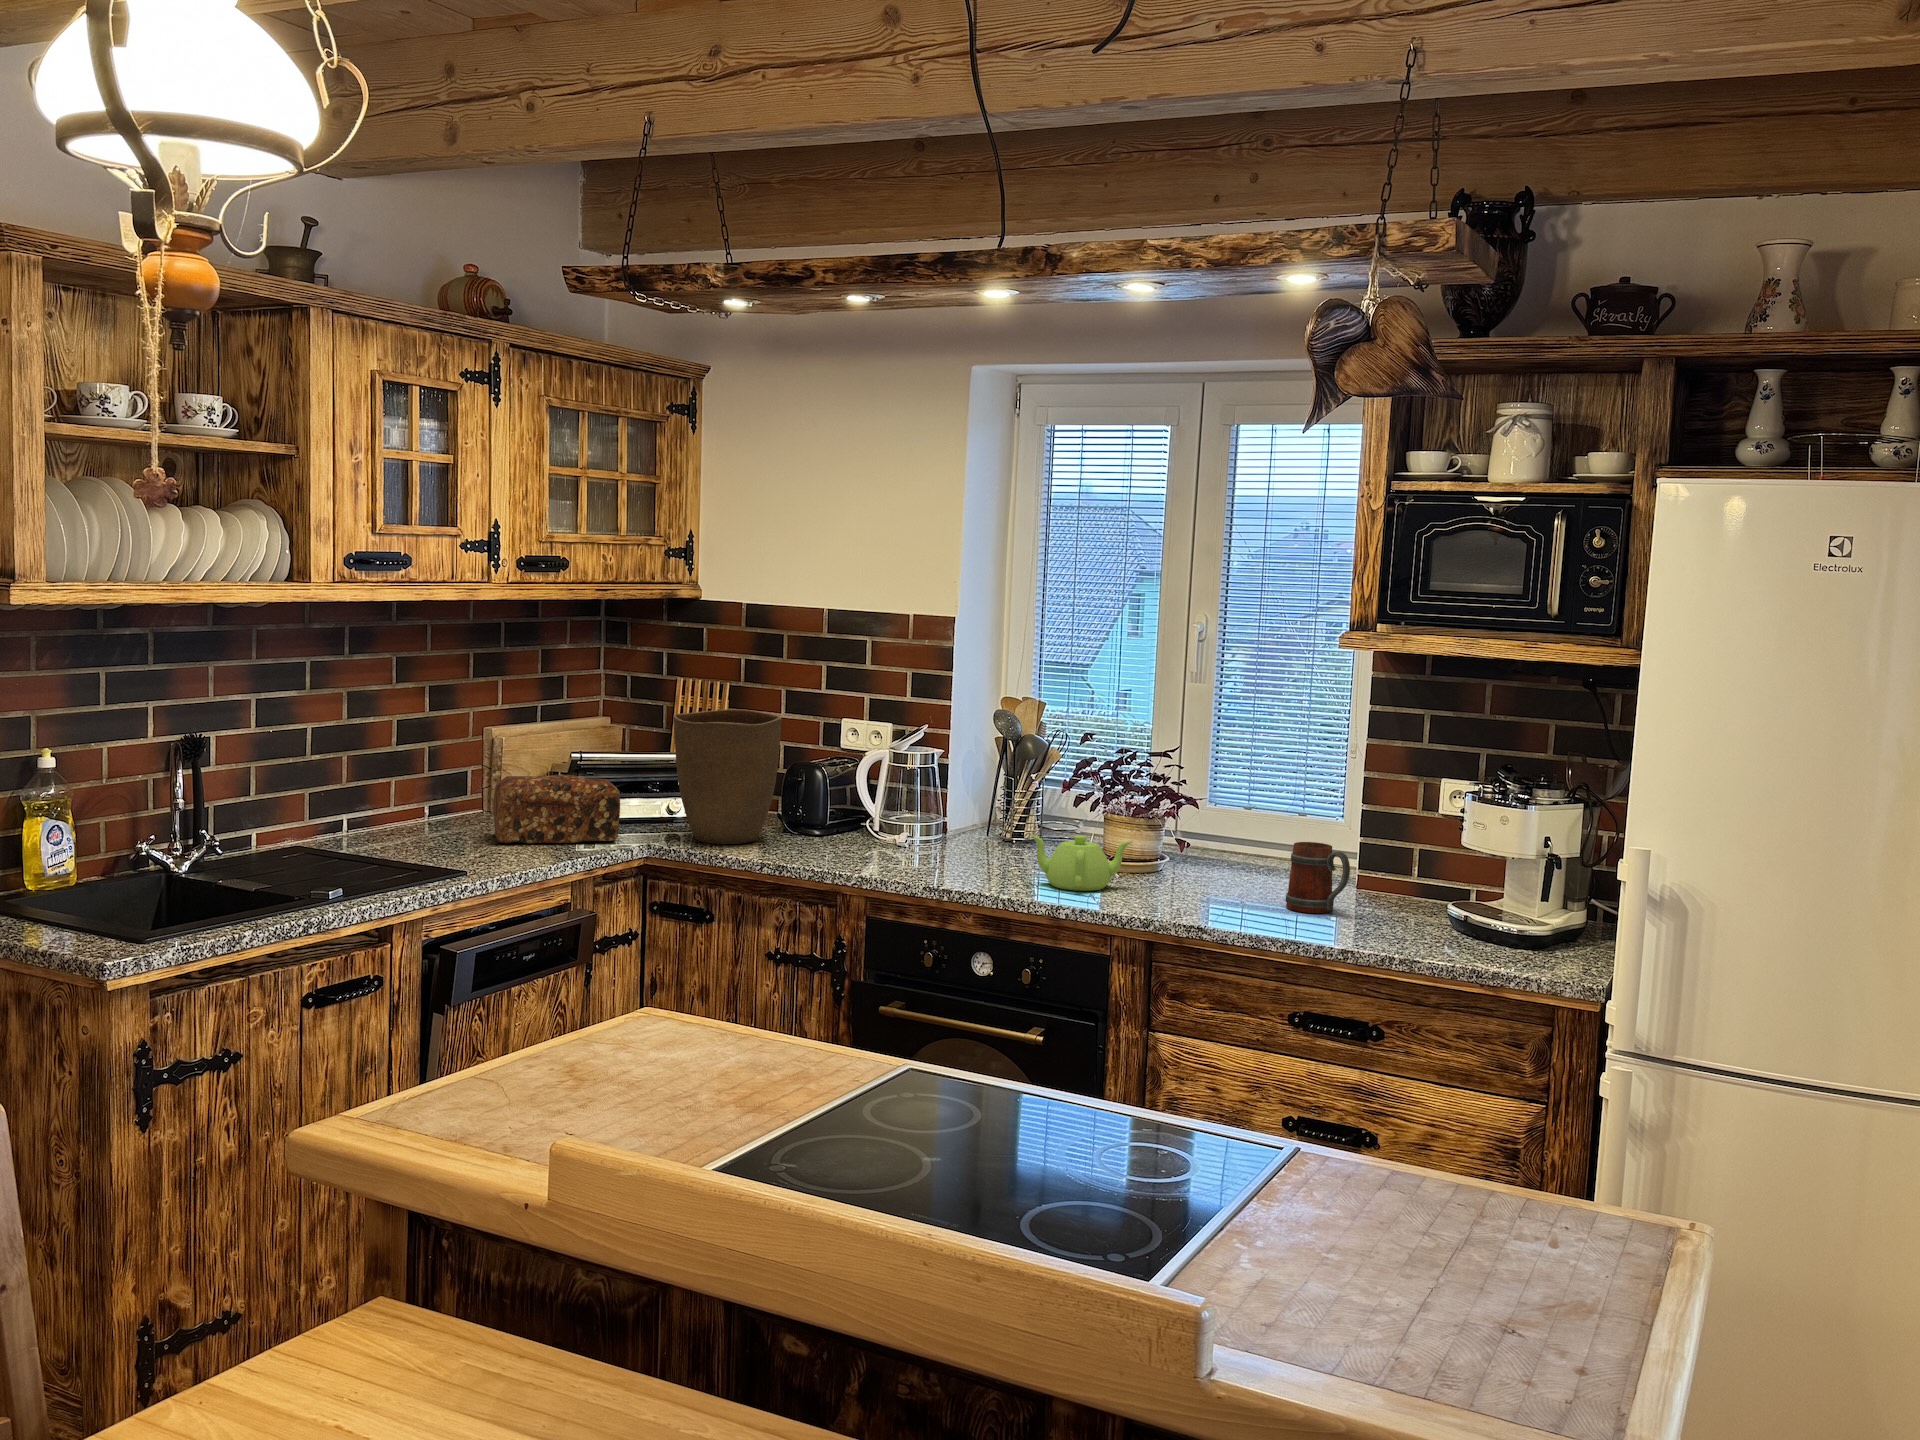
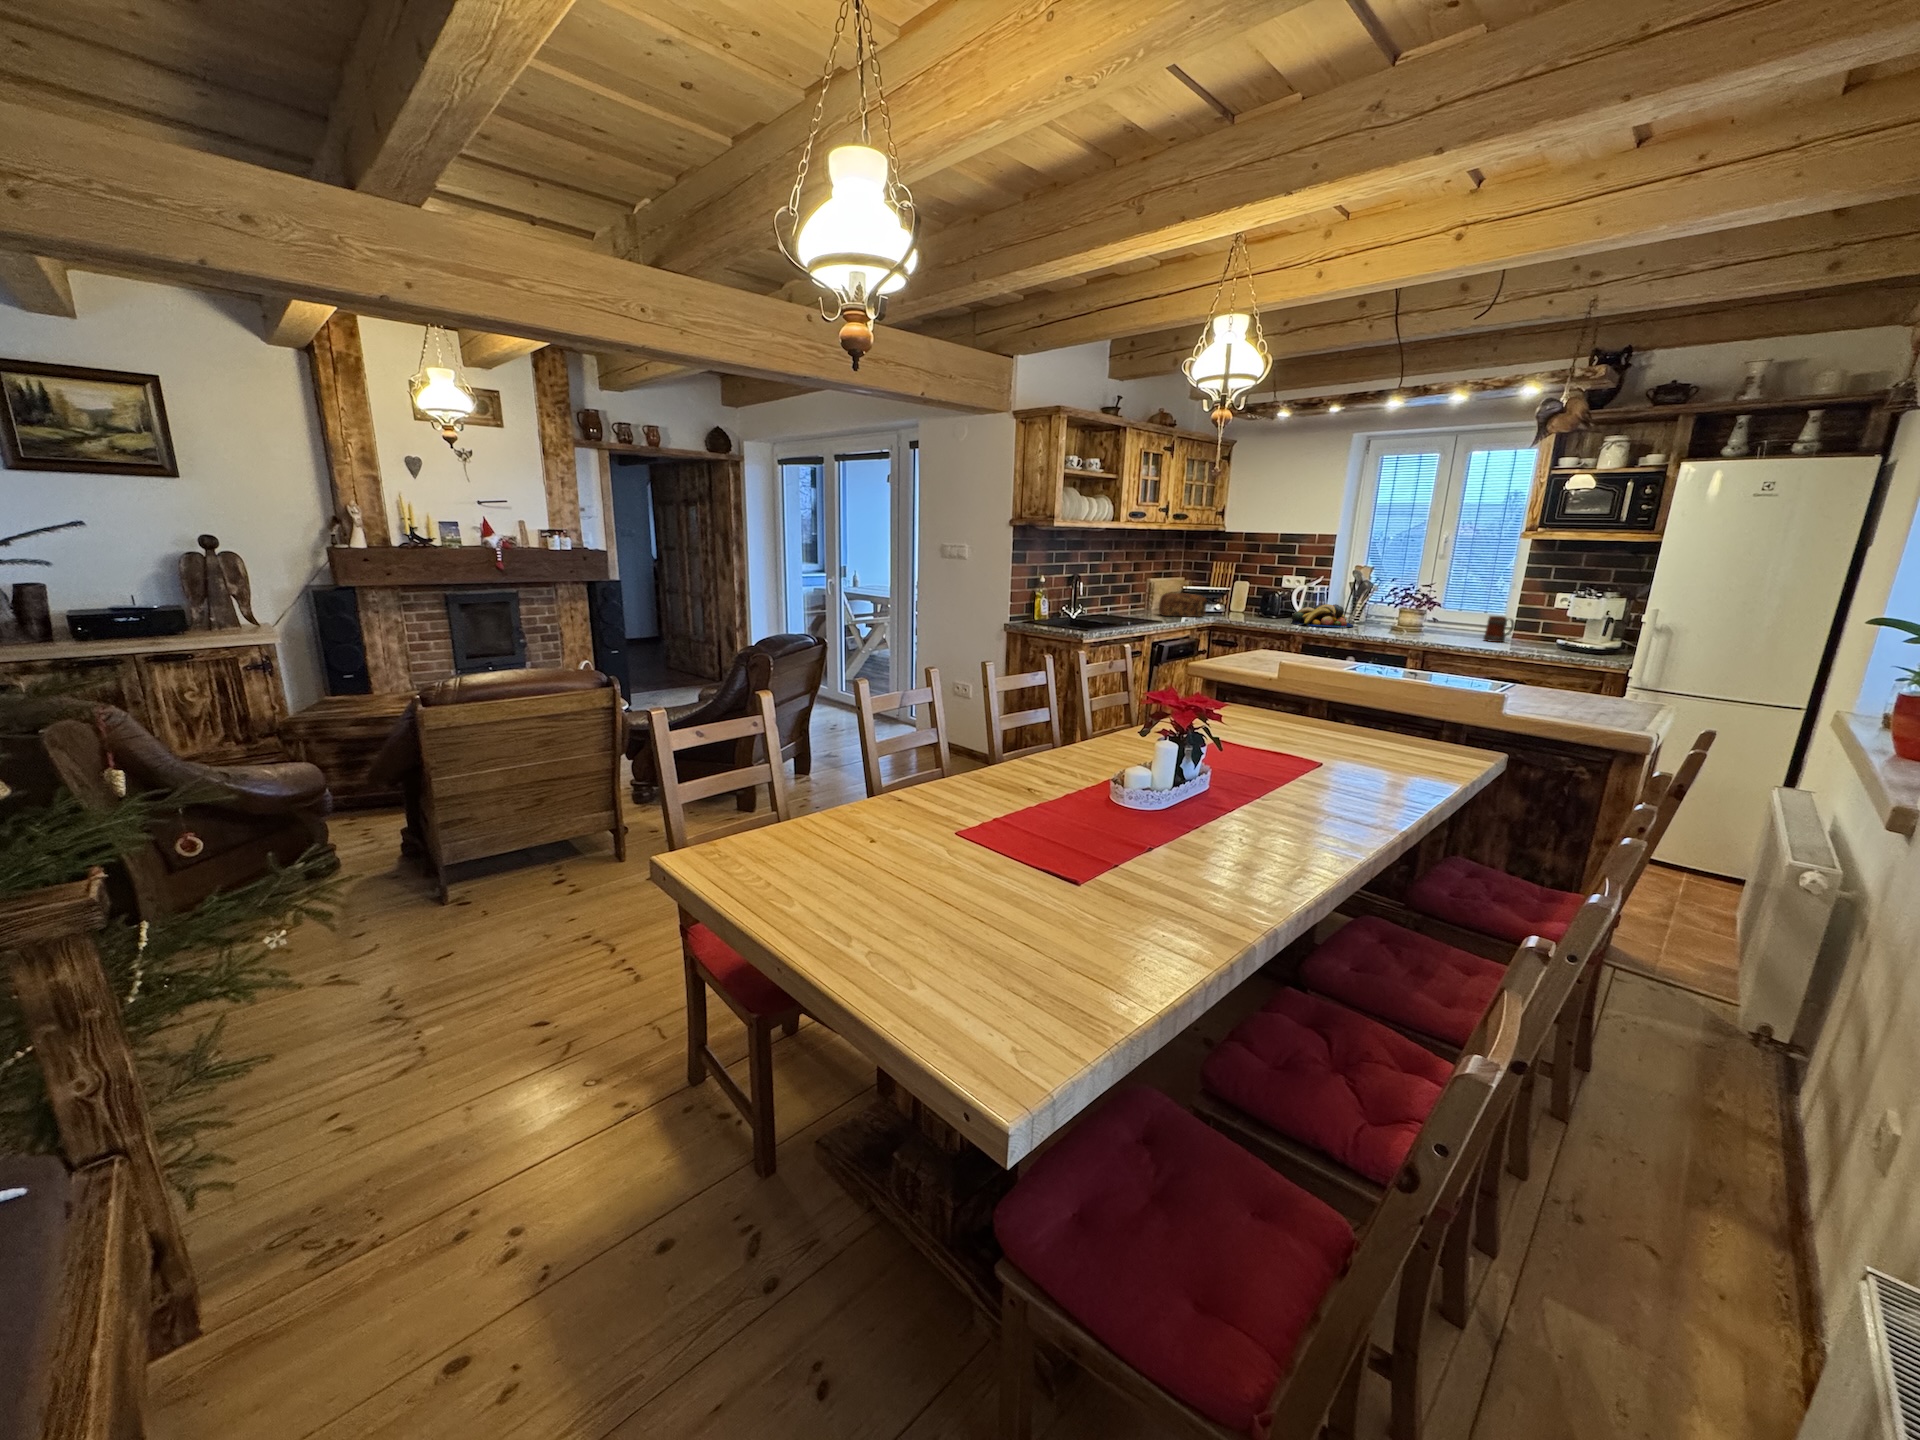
vase: present [673,709,782,844] -> none [1226,570,1268,619]
fruit bowl: none [837,803,994,872] -> present [1291,604,1353,627]
teapot: present [1031,835,1132,891] -> none [1374,613,1417,634]

